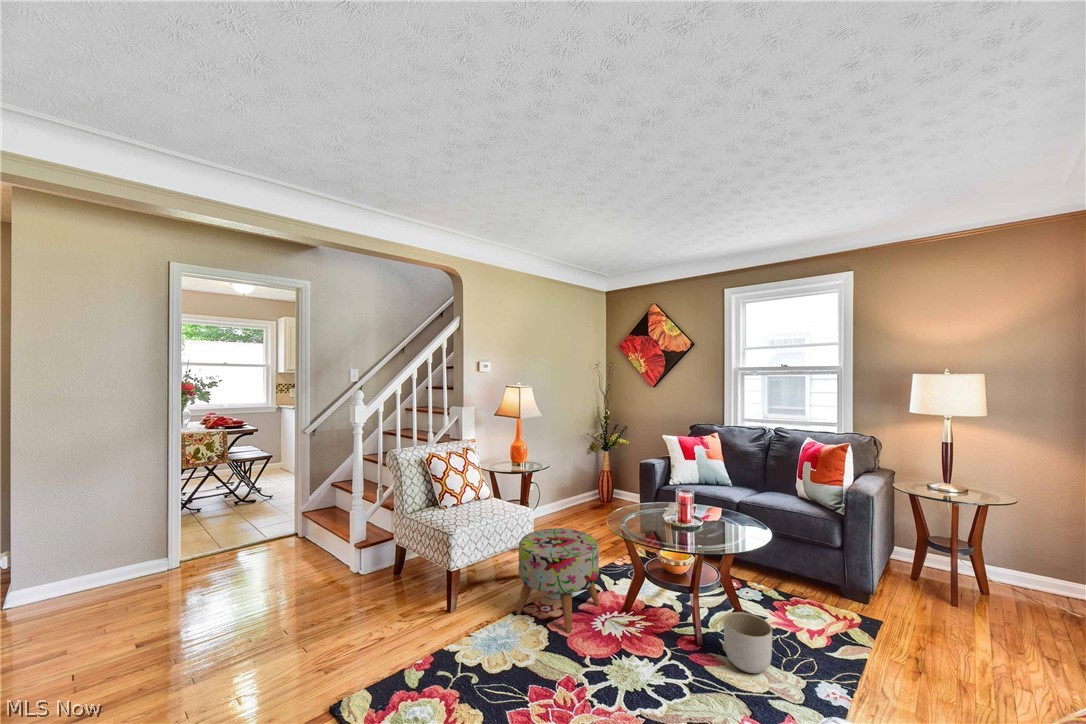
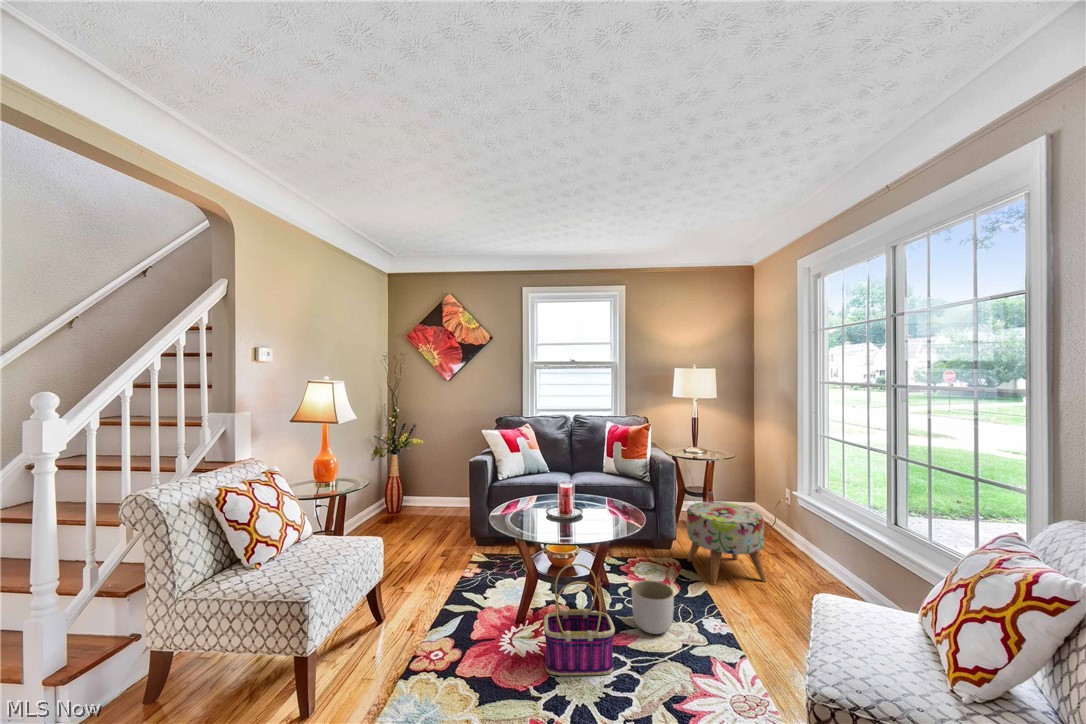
ottoman: present [516,528,600,633] -> present [687,502,766,585]
basket: none [609,567,677,678] -> present [544,564,615,675]

